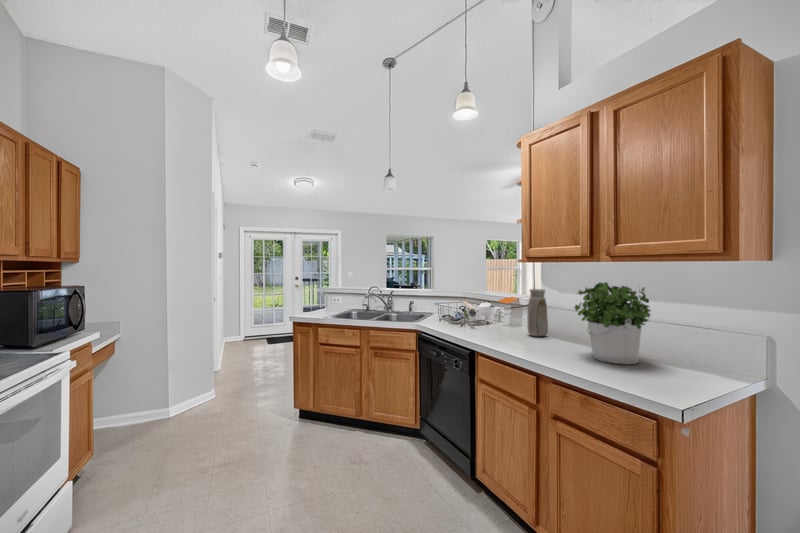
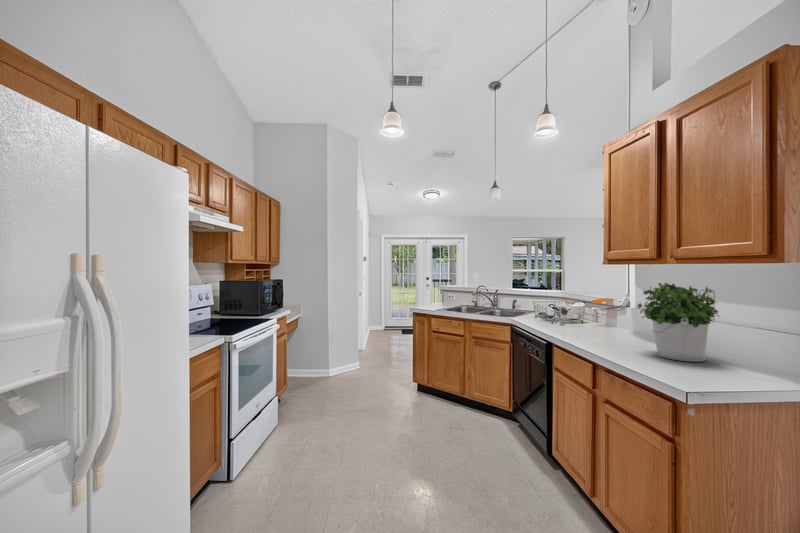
vase: present [527,289,548,336] -> none [613,290,634,336]

